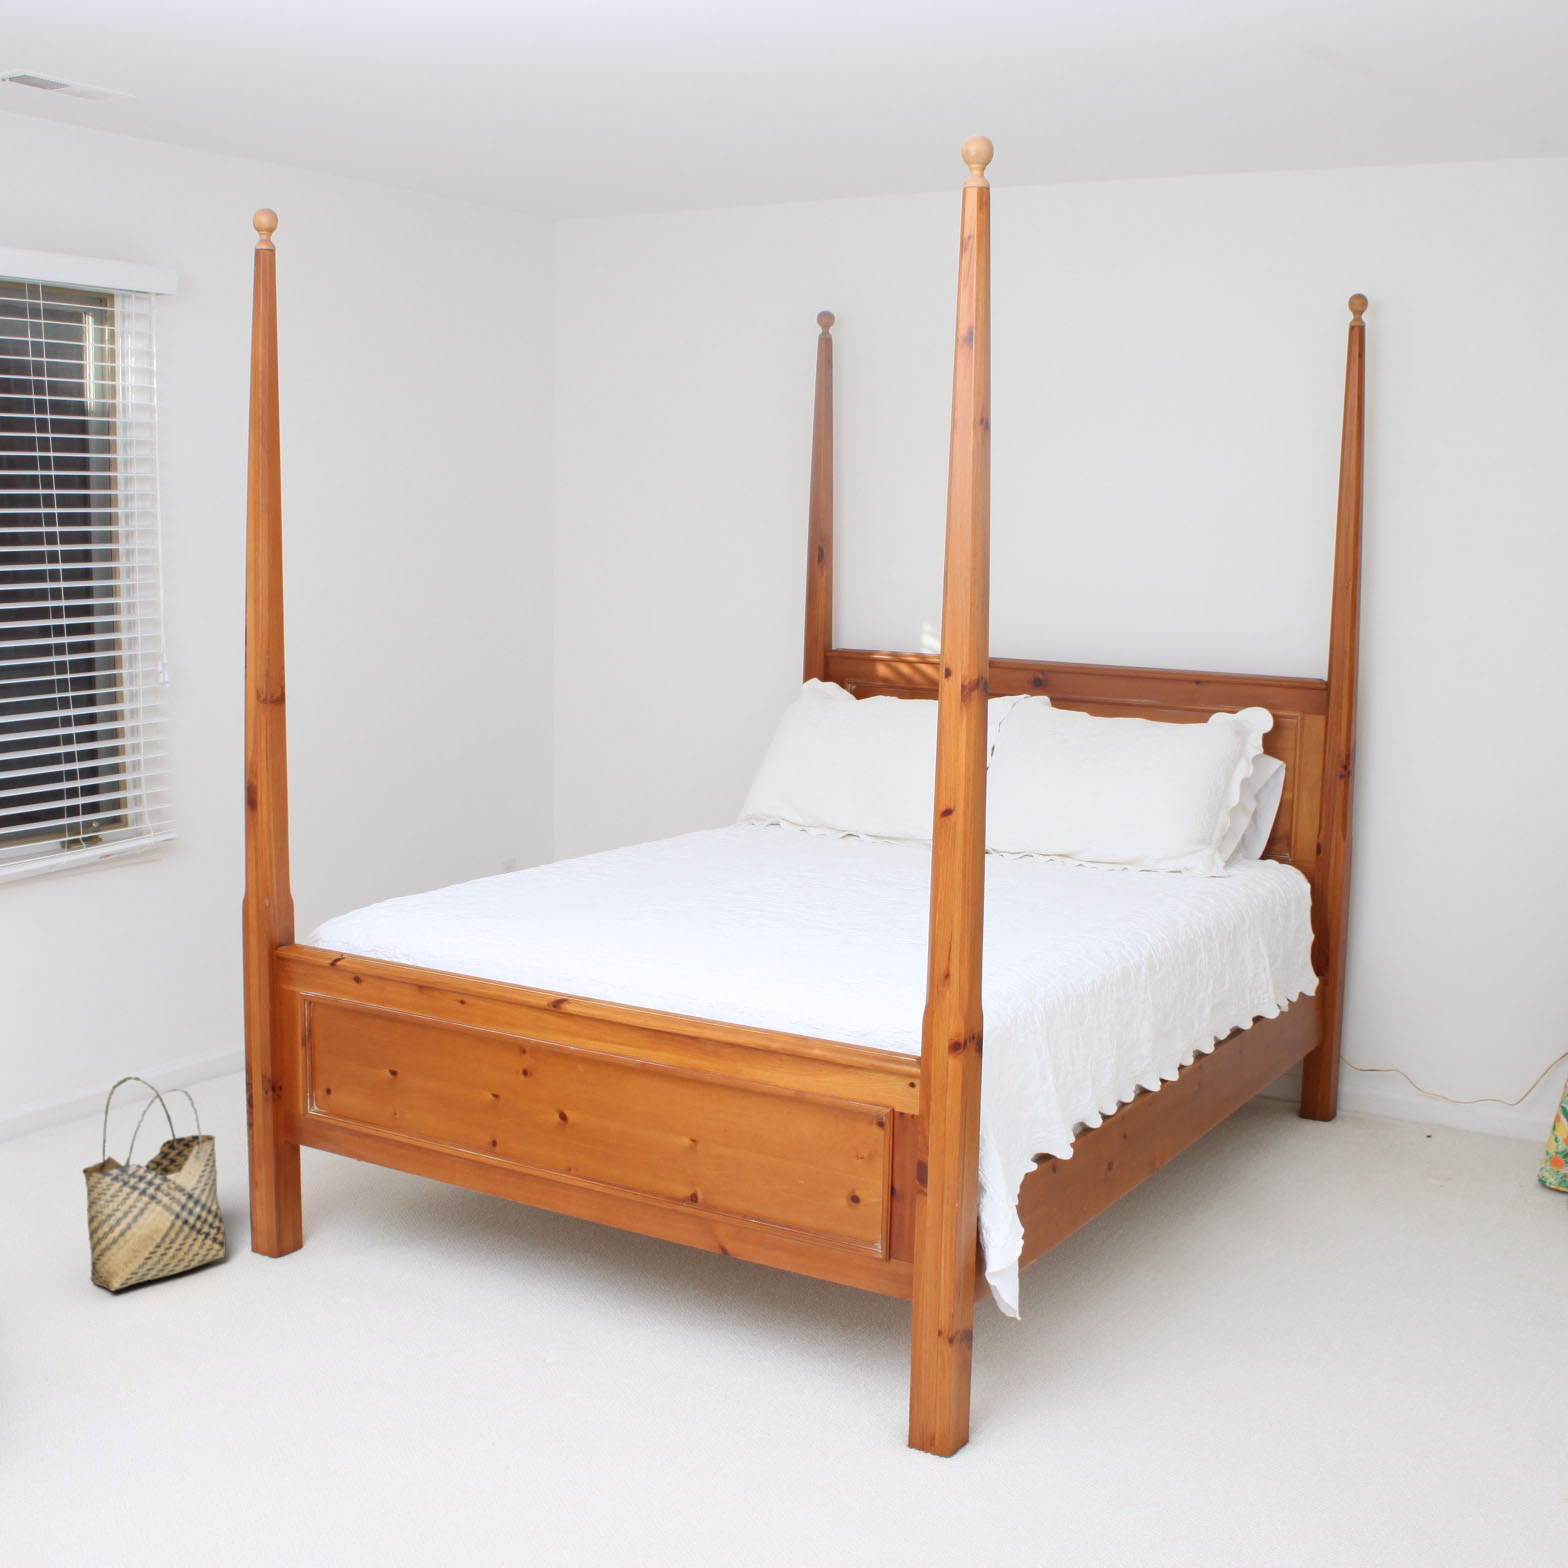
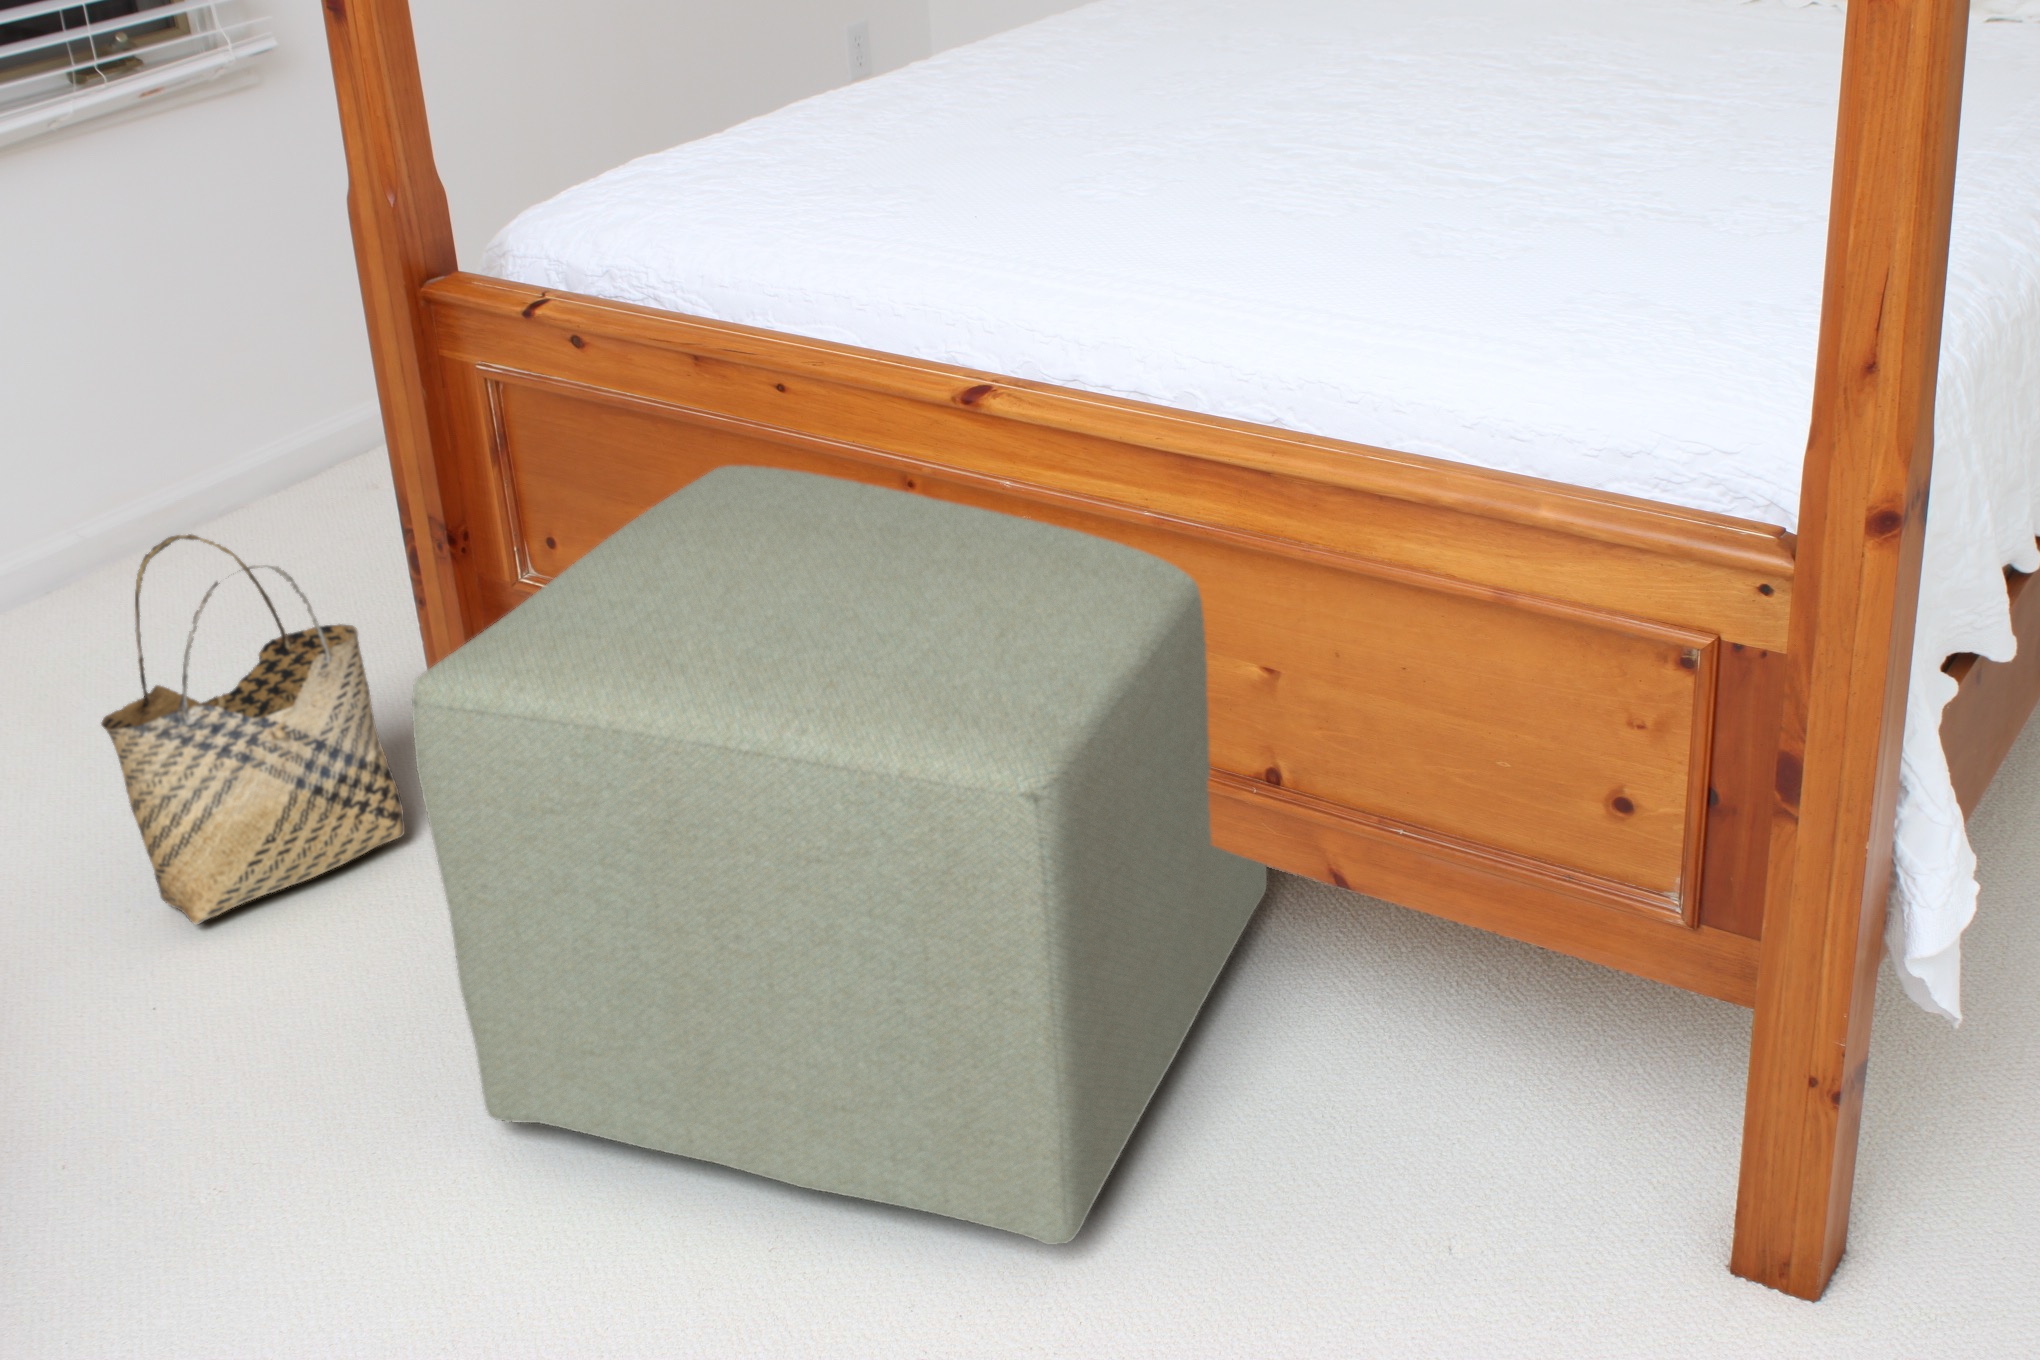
ottoman: none [273,1040,701,1419] -> present [412,466,1267,1245]

